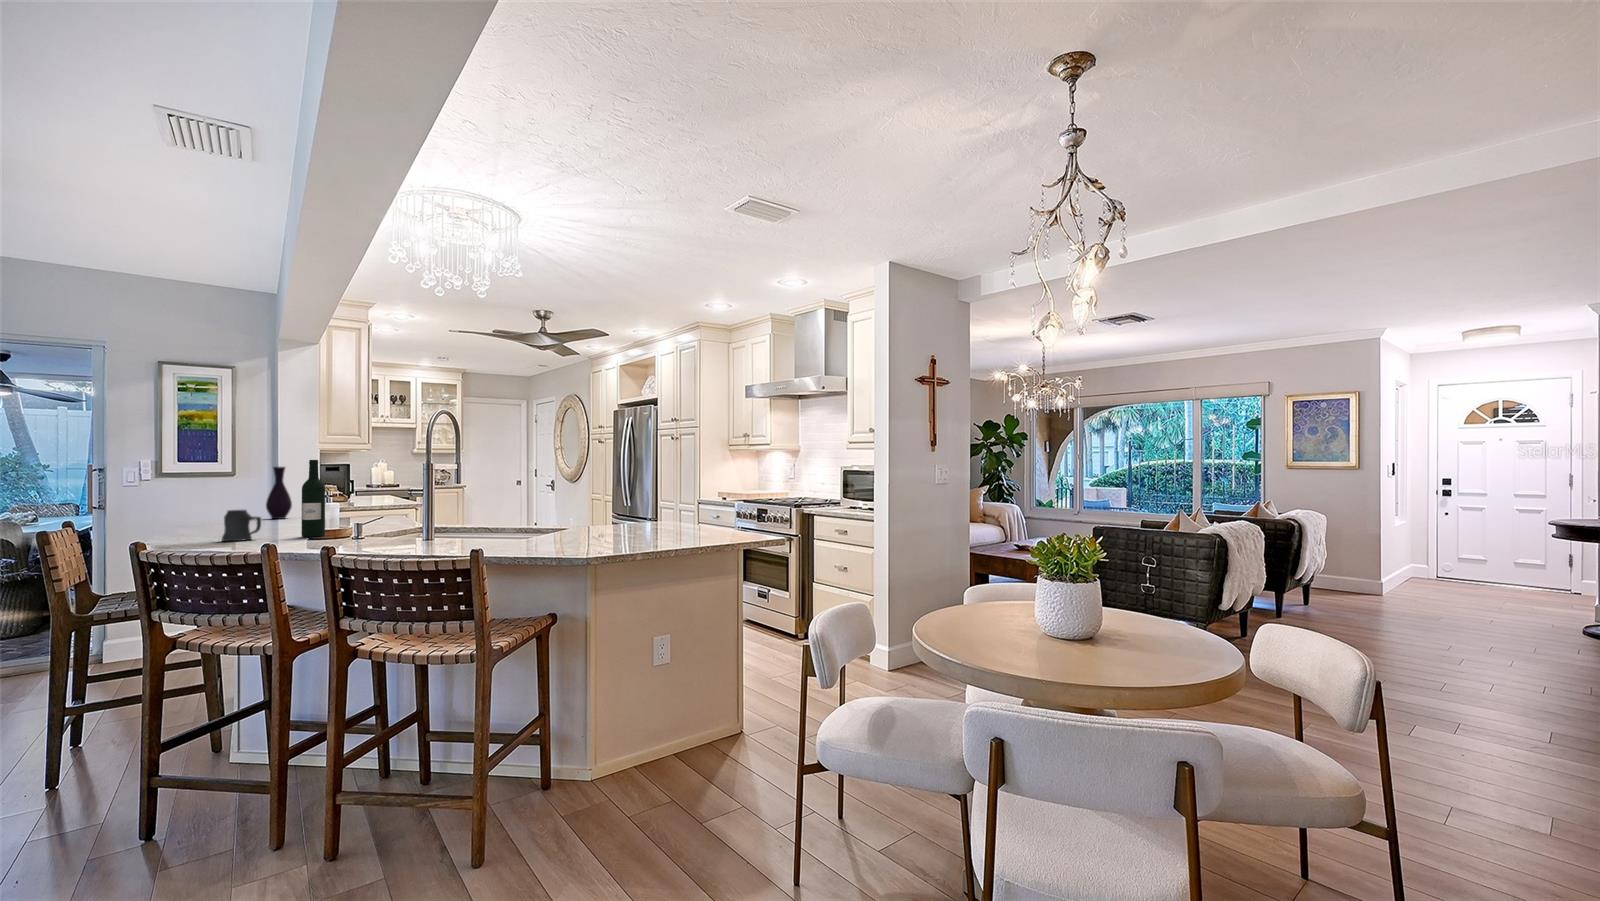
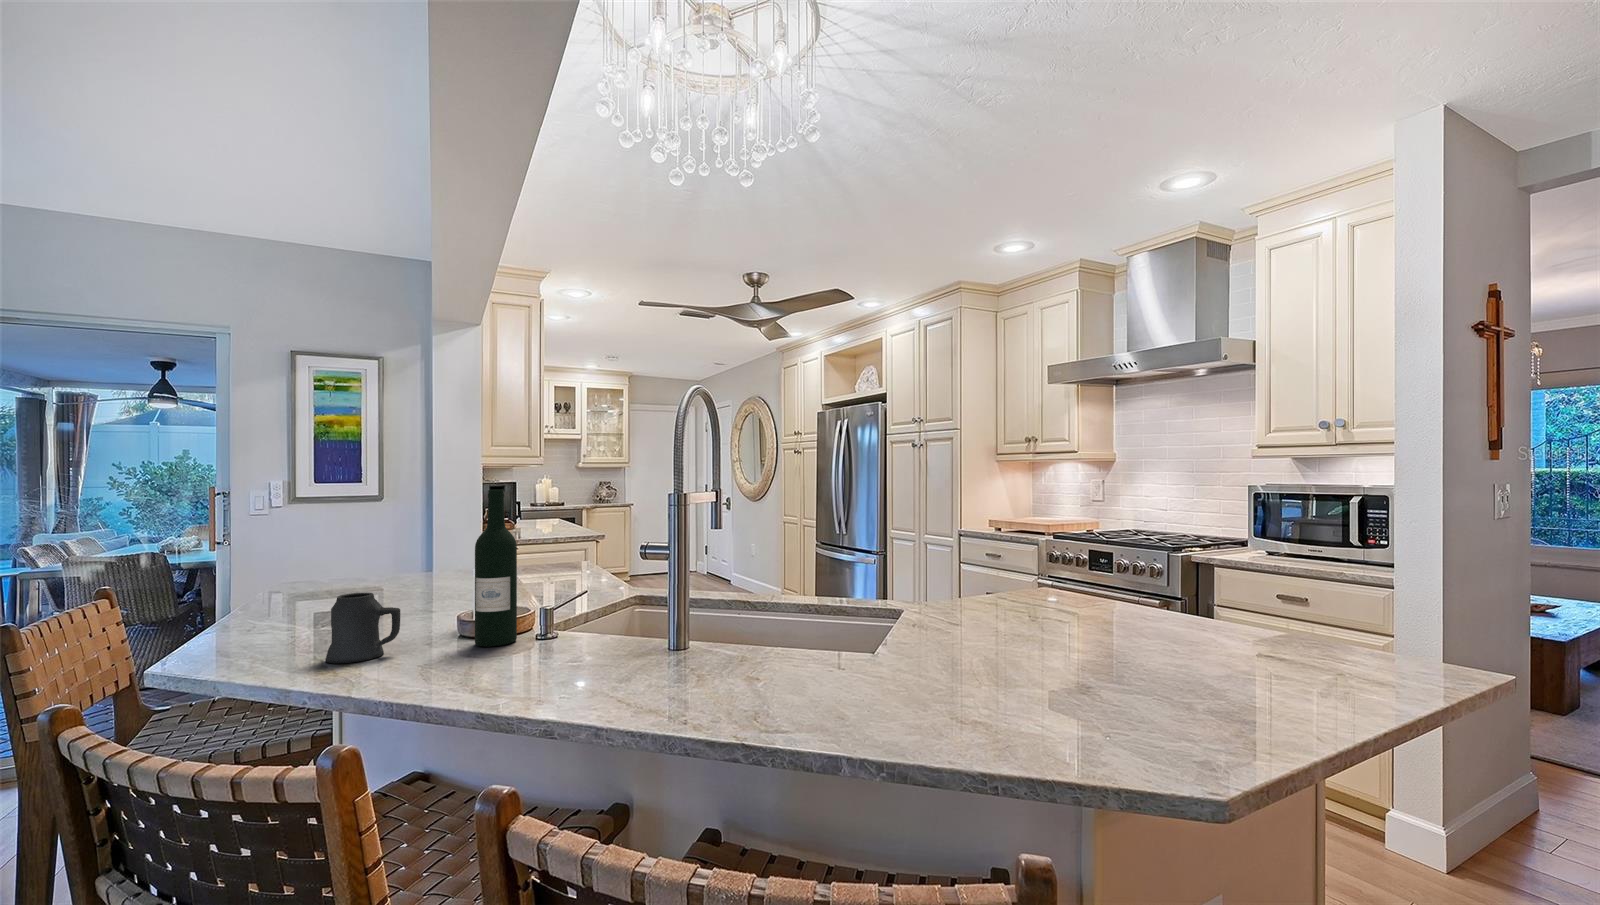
vase: present [266,467,292,519] -> none [420,491,454,566]

